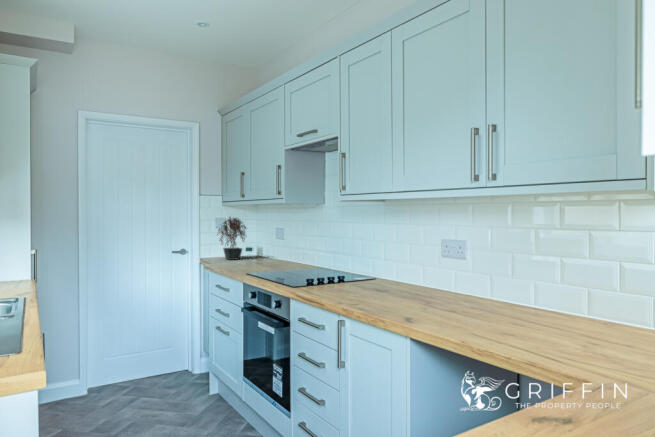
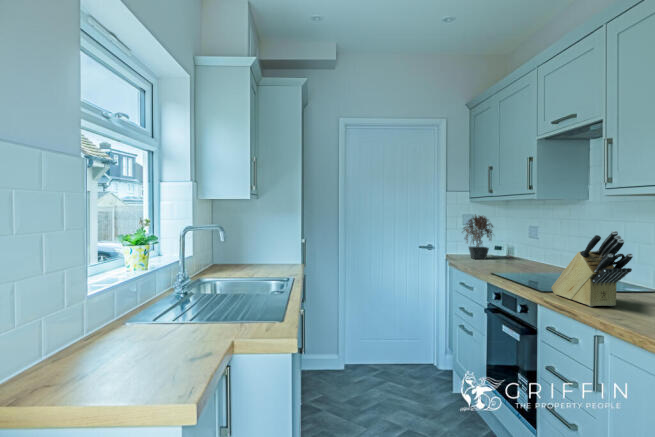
knife block: none [301,230,362,295] -> present [551,231,633,306]

